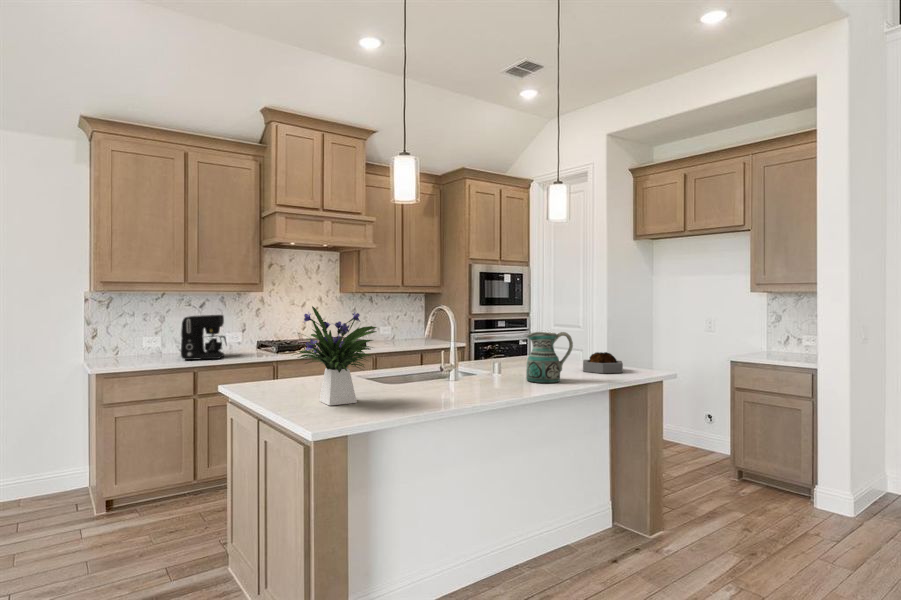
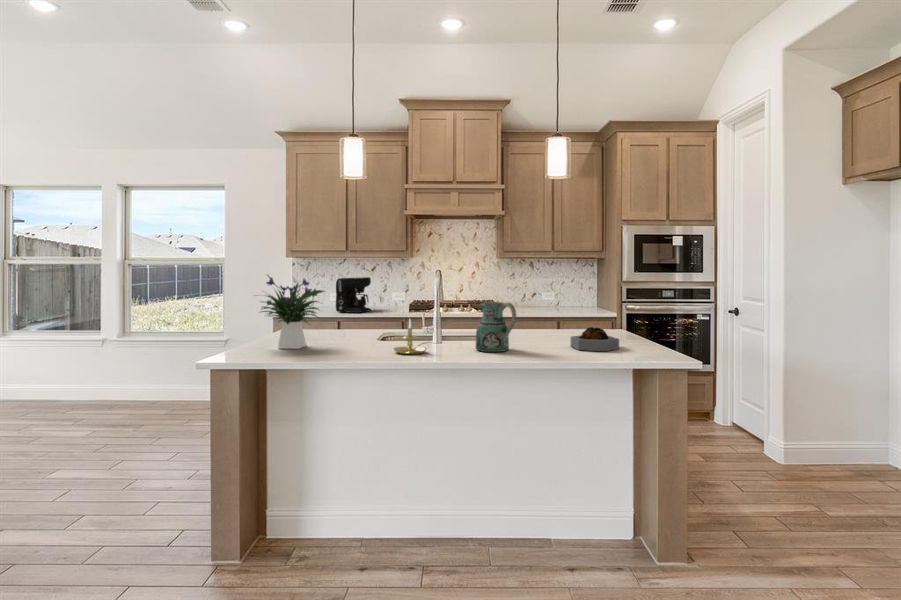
candle holder: none [472,354,512,394] -> present [394,321,429,354]

